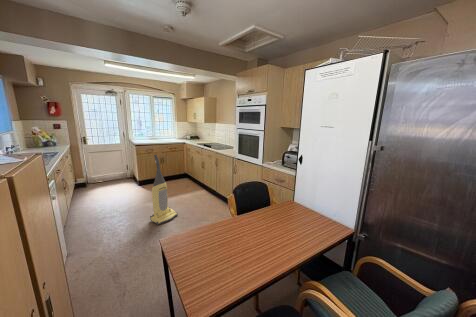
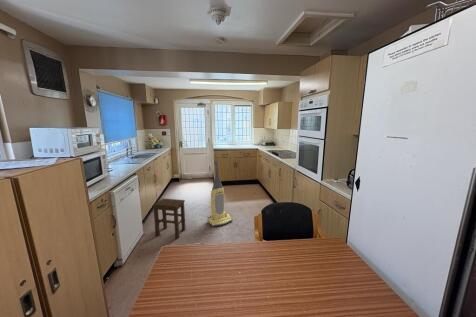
stool: none [83,202,127,251] -> present [153,199,185,238]

